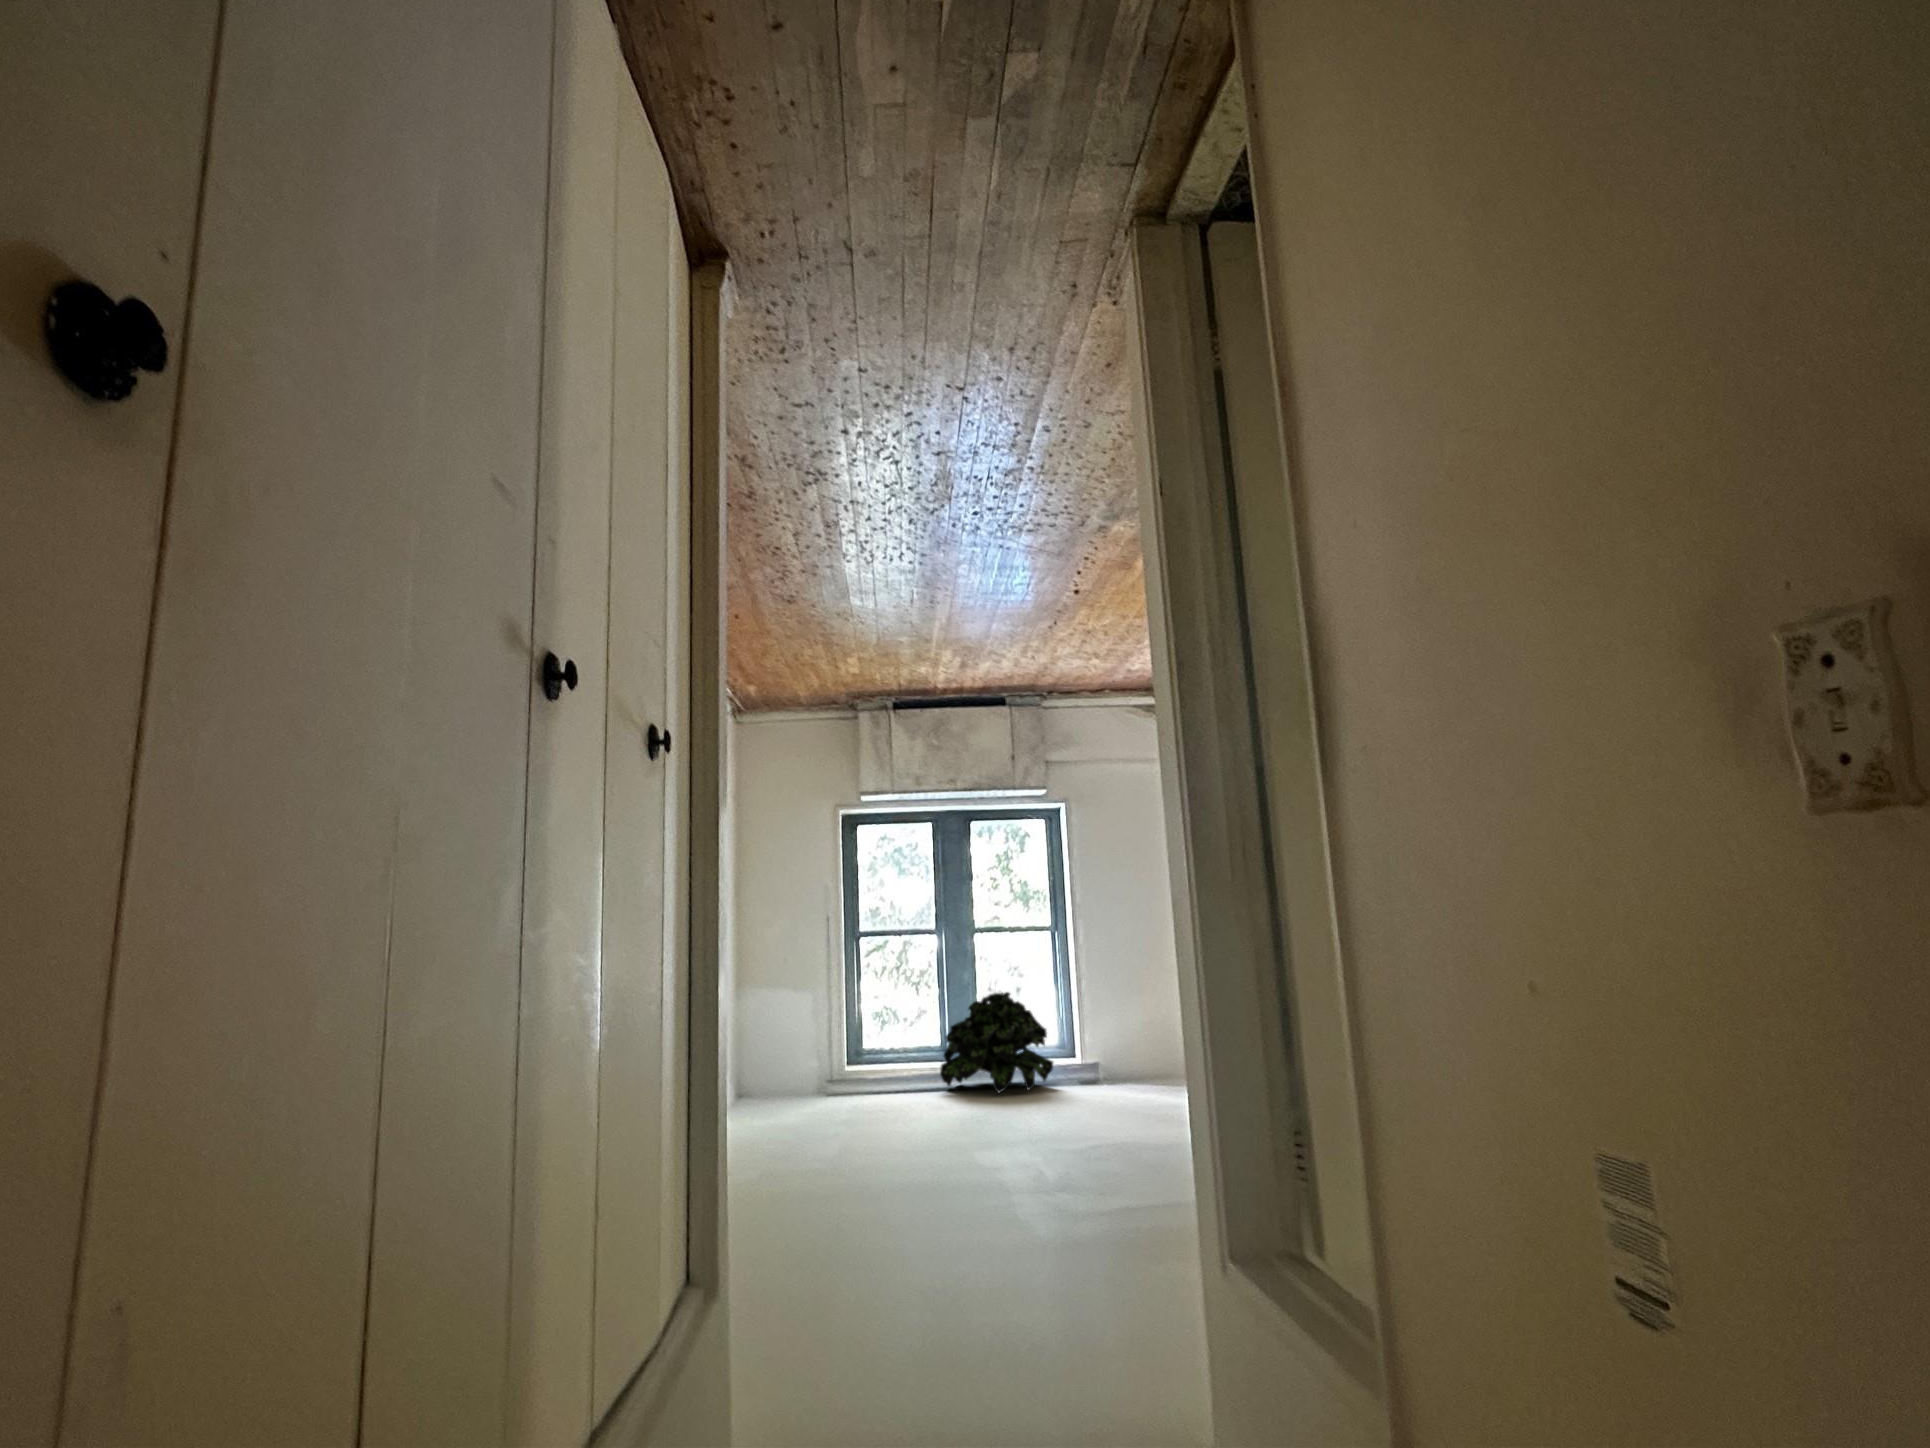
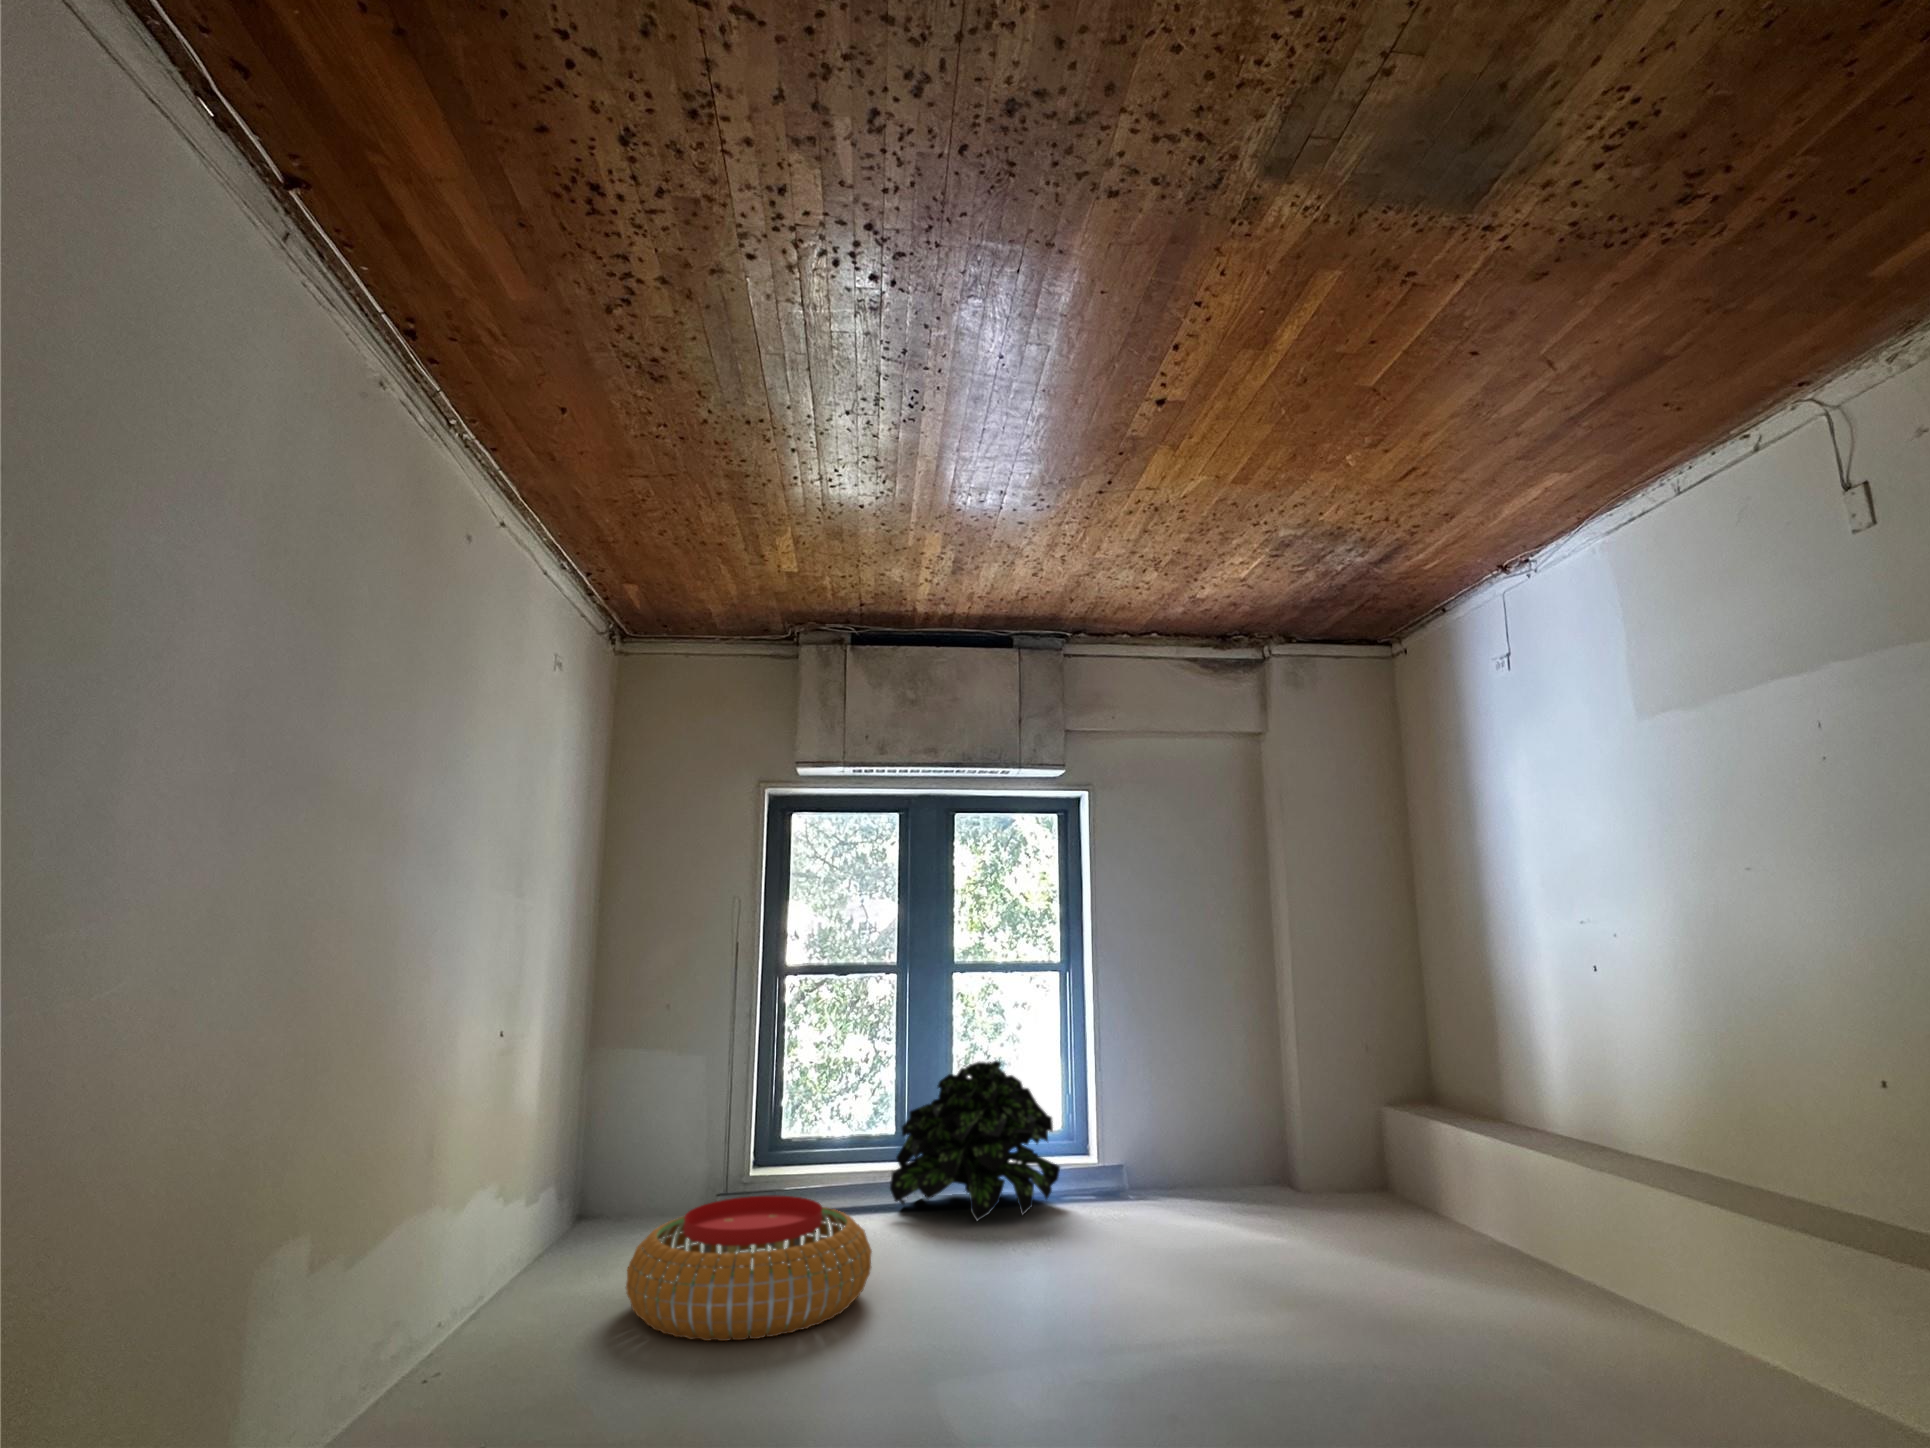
pouf: none [793,1068,933,1140] -> present [626,1195,872,1341]

